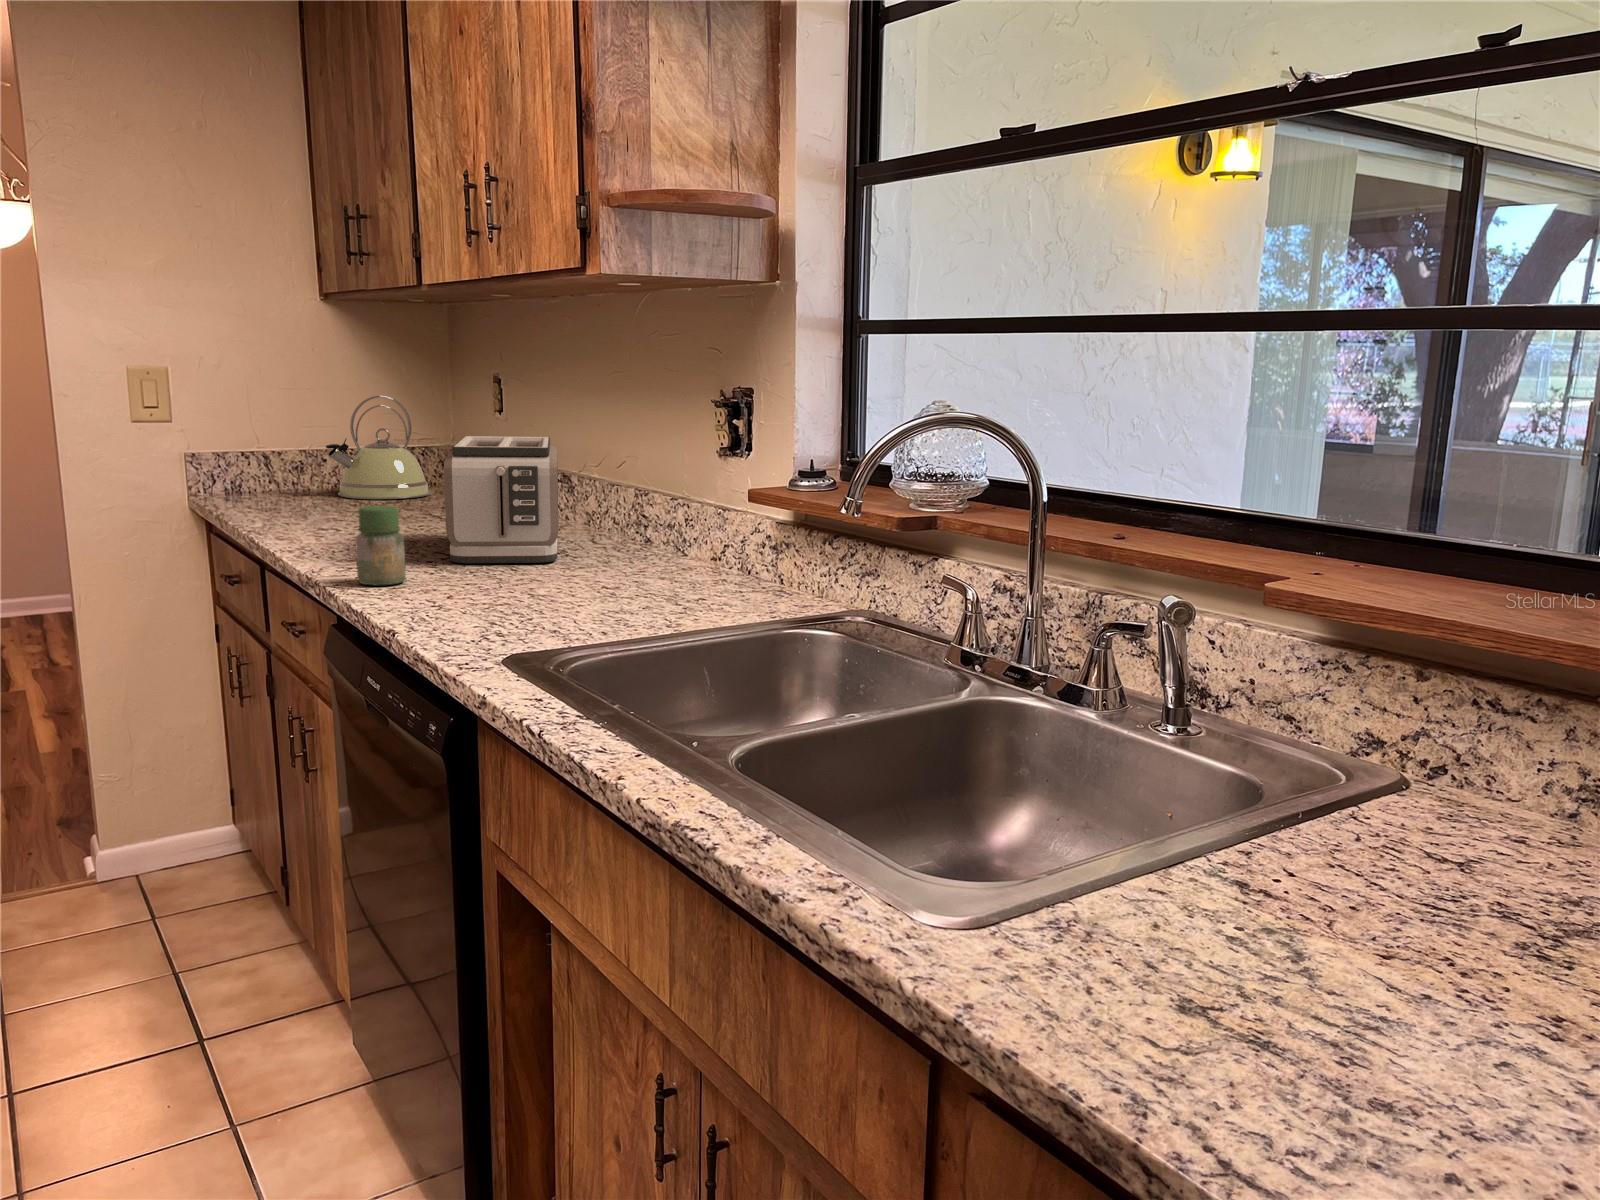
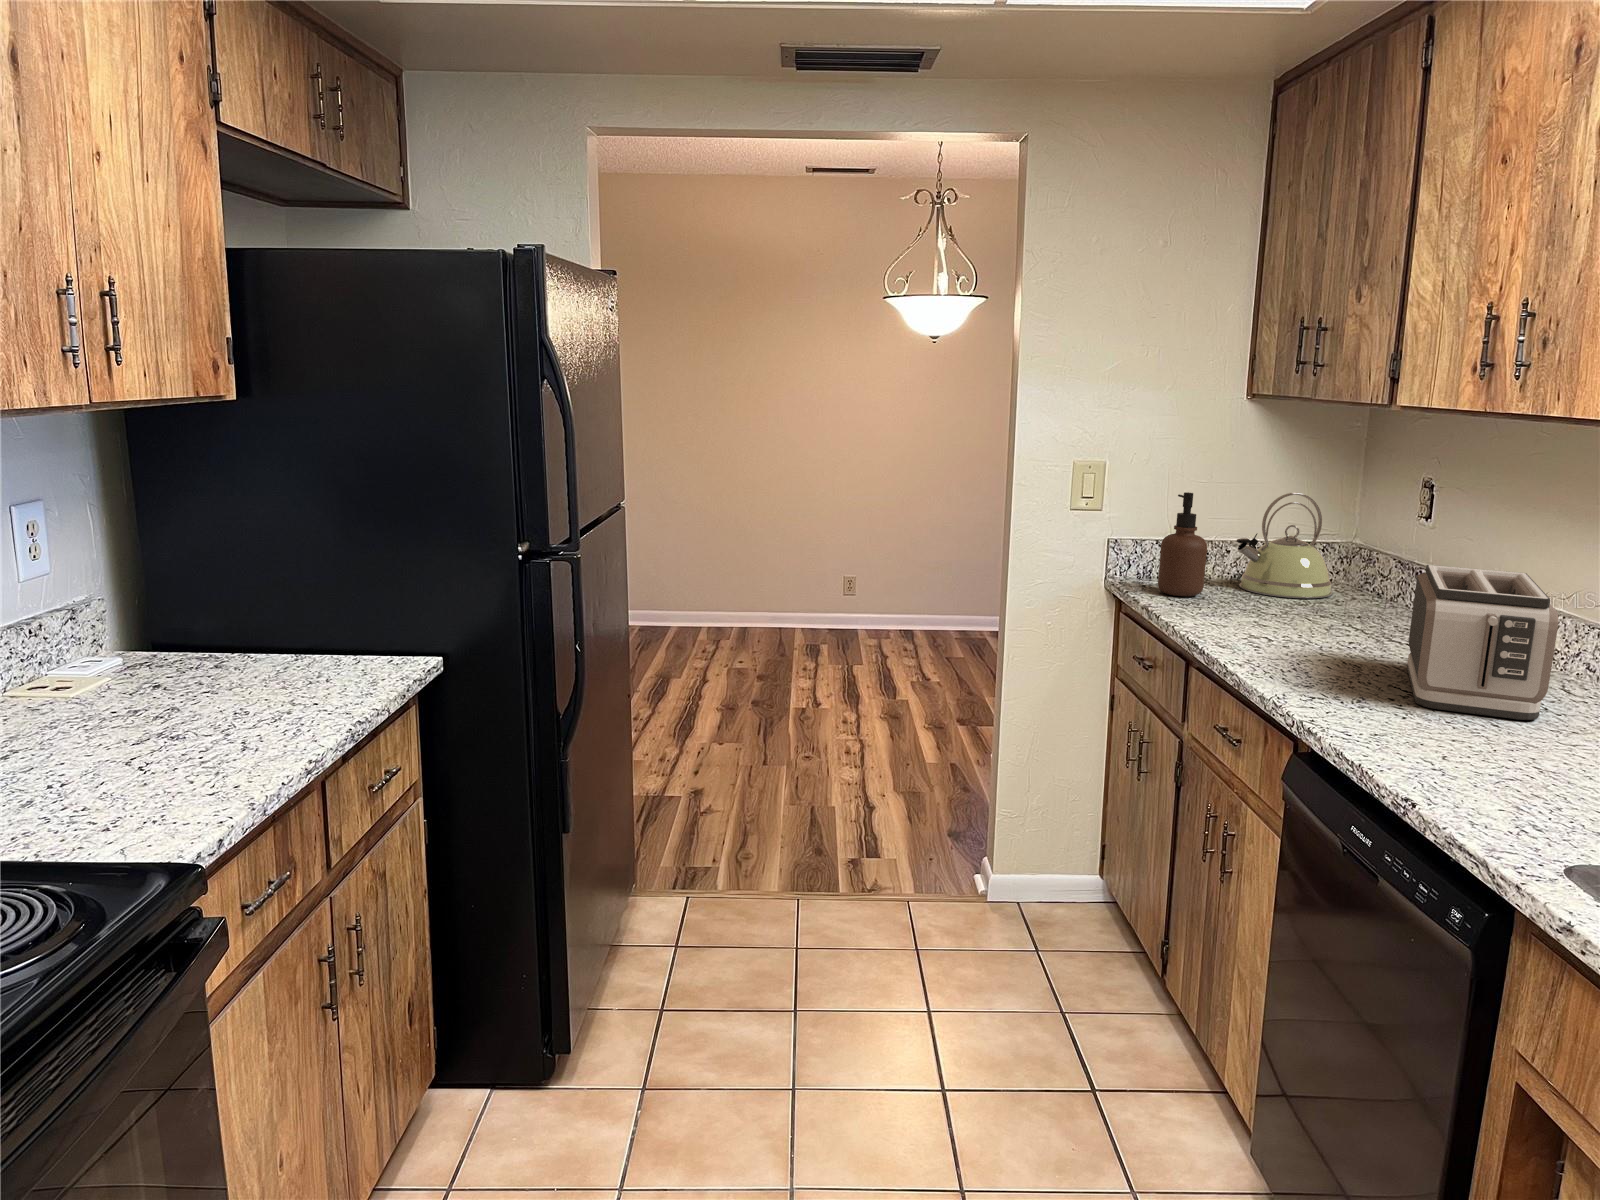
soap dispenser: none [237,395,291,505] -> present [1158,492,1207,596]
jar: present [355,505,406,585] -> none [1336,649,1390,731]

